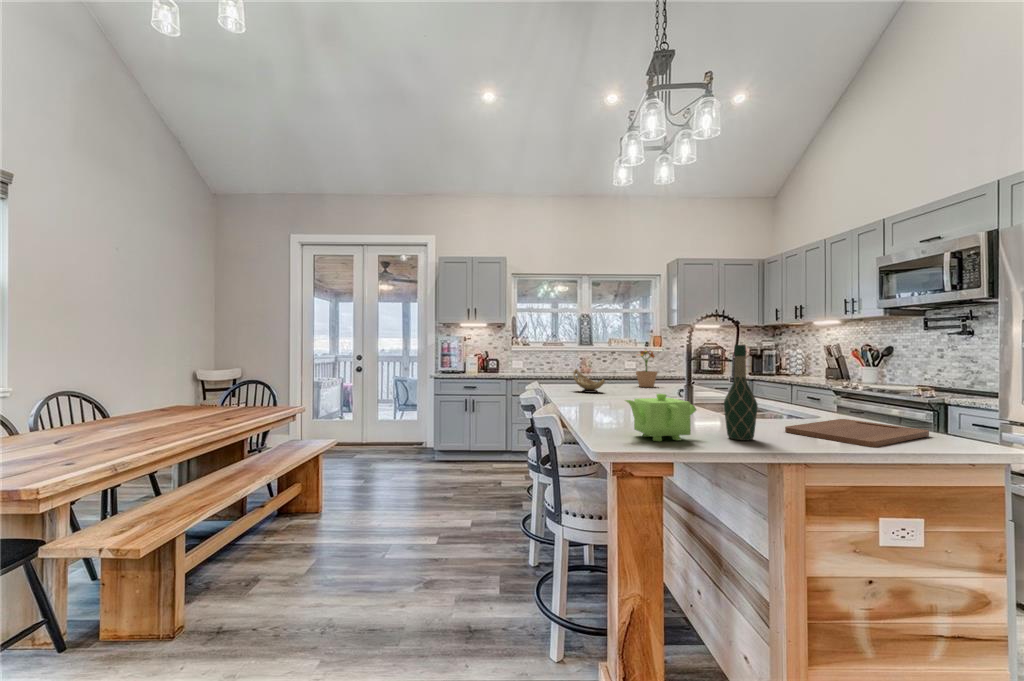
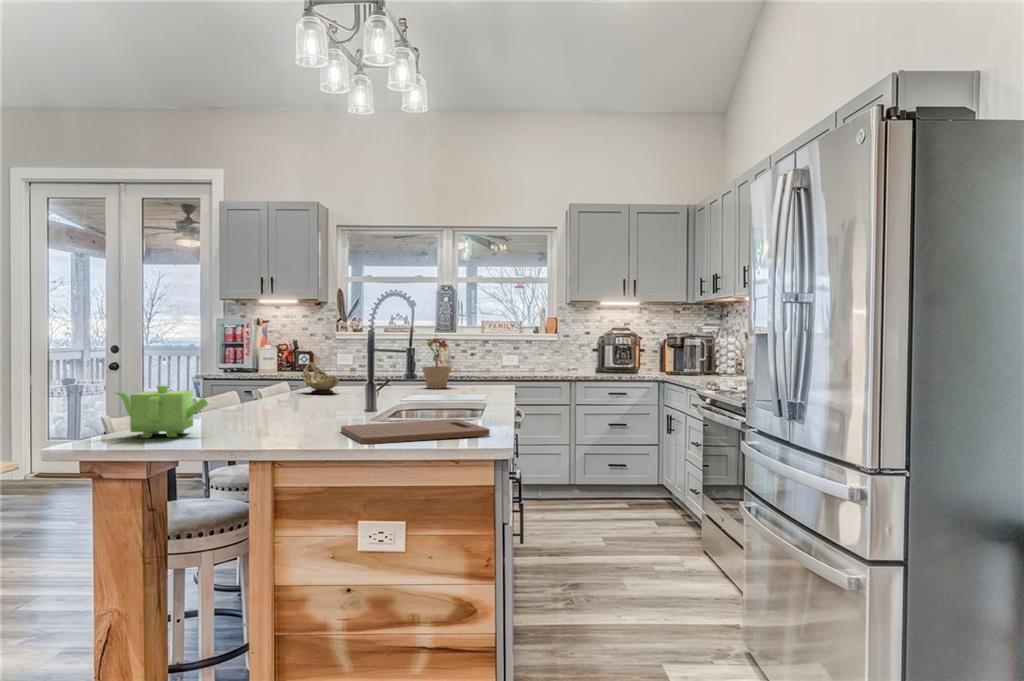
wine bottle: present [724,345,758,440] -> none [233,330,270,438]

